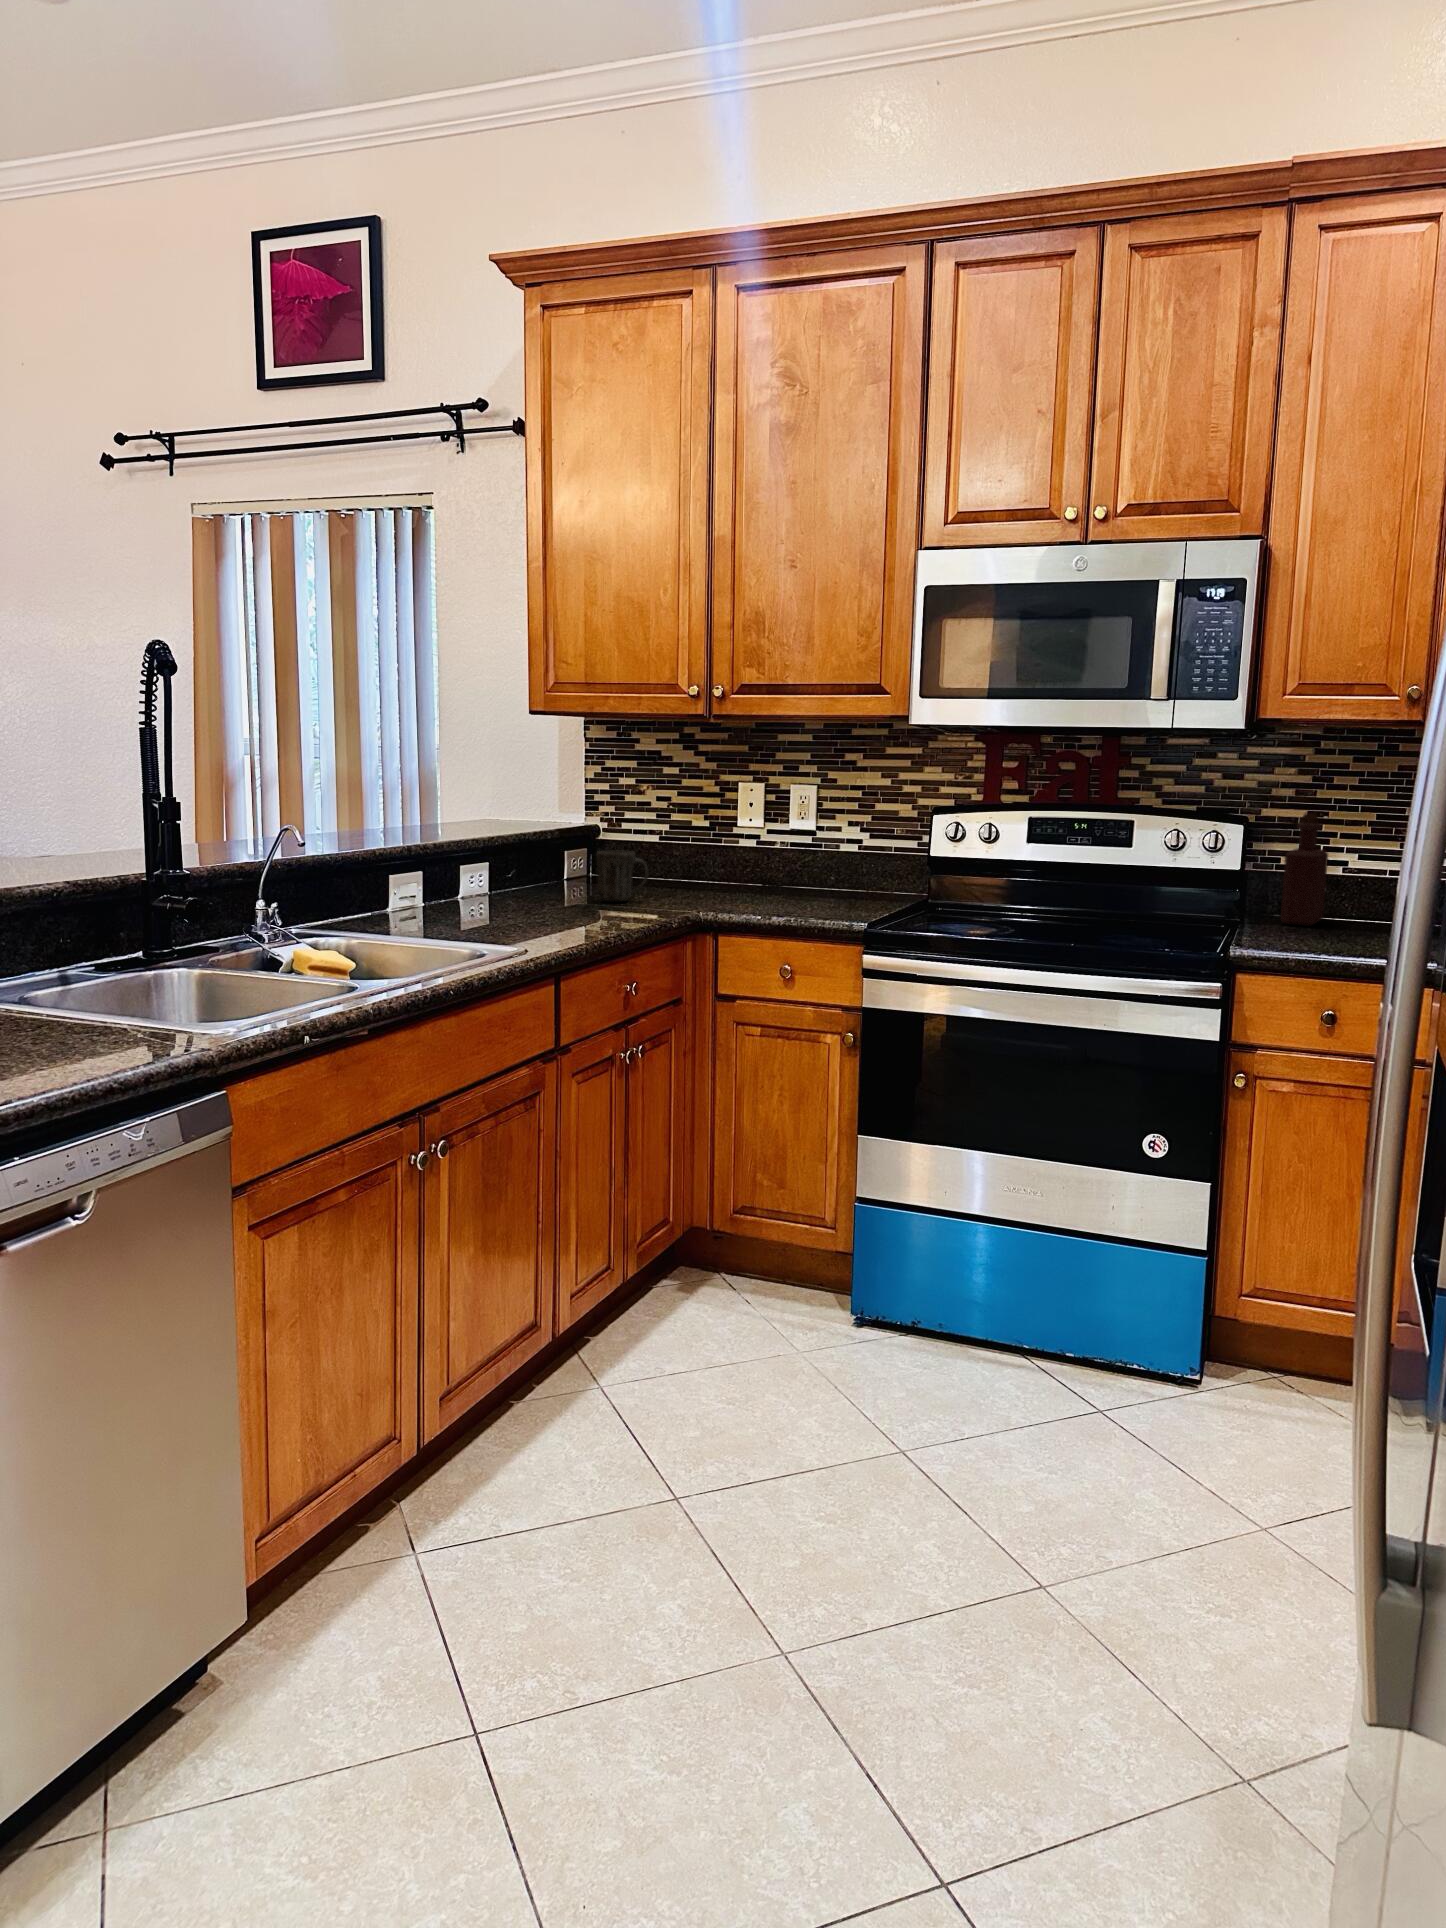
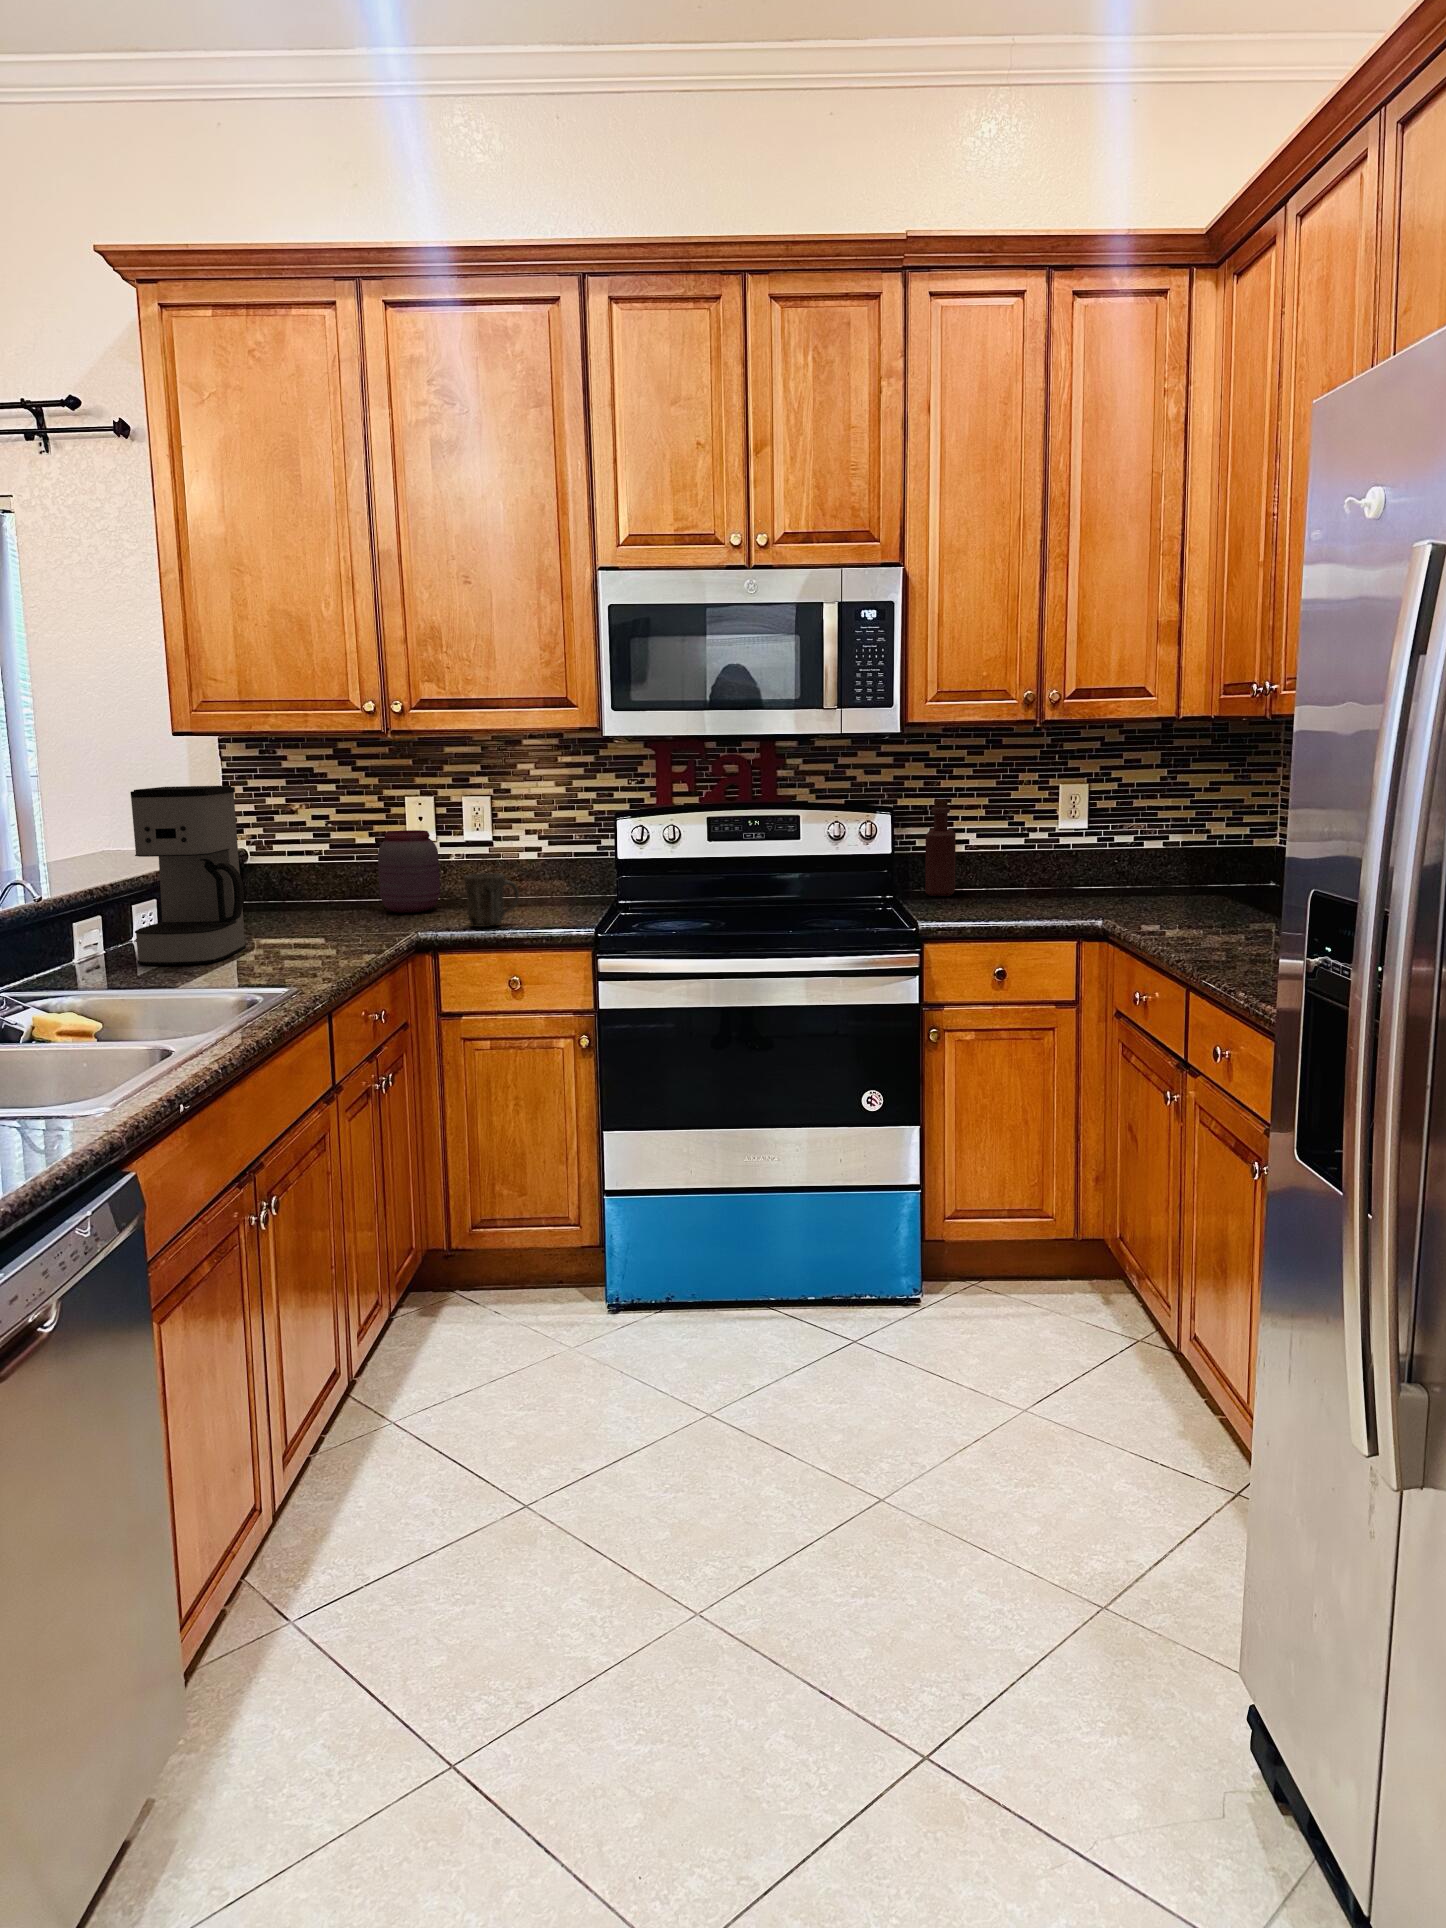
coffee maker: none [444,756,547,920] -> present [130,786,246,965]
jar: none [699,814,757,894] -> present [378,830,440,913]
mug: present [597,851,648,902] -> present [464,873,519,927]

